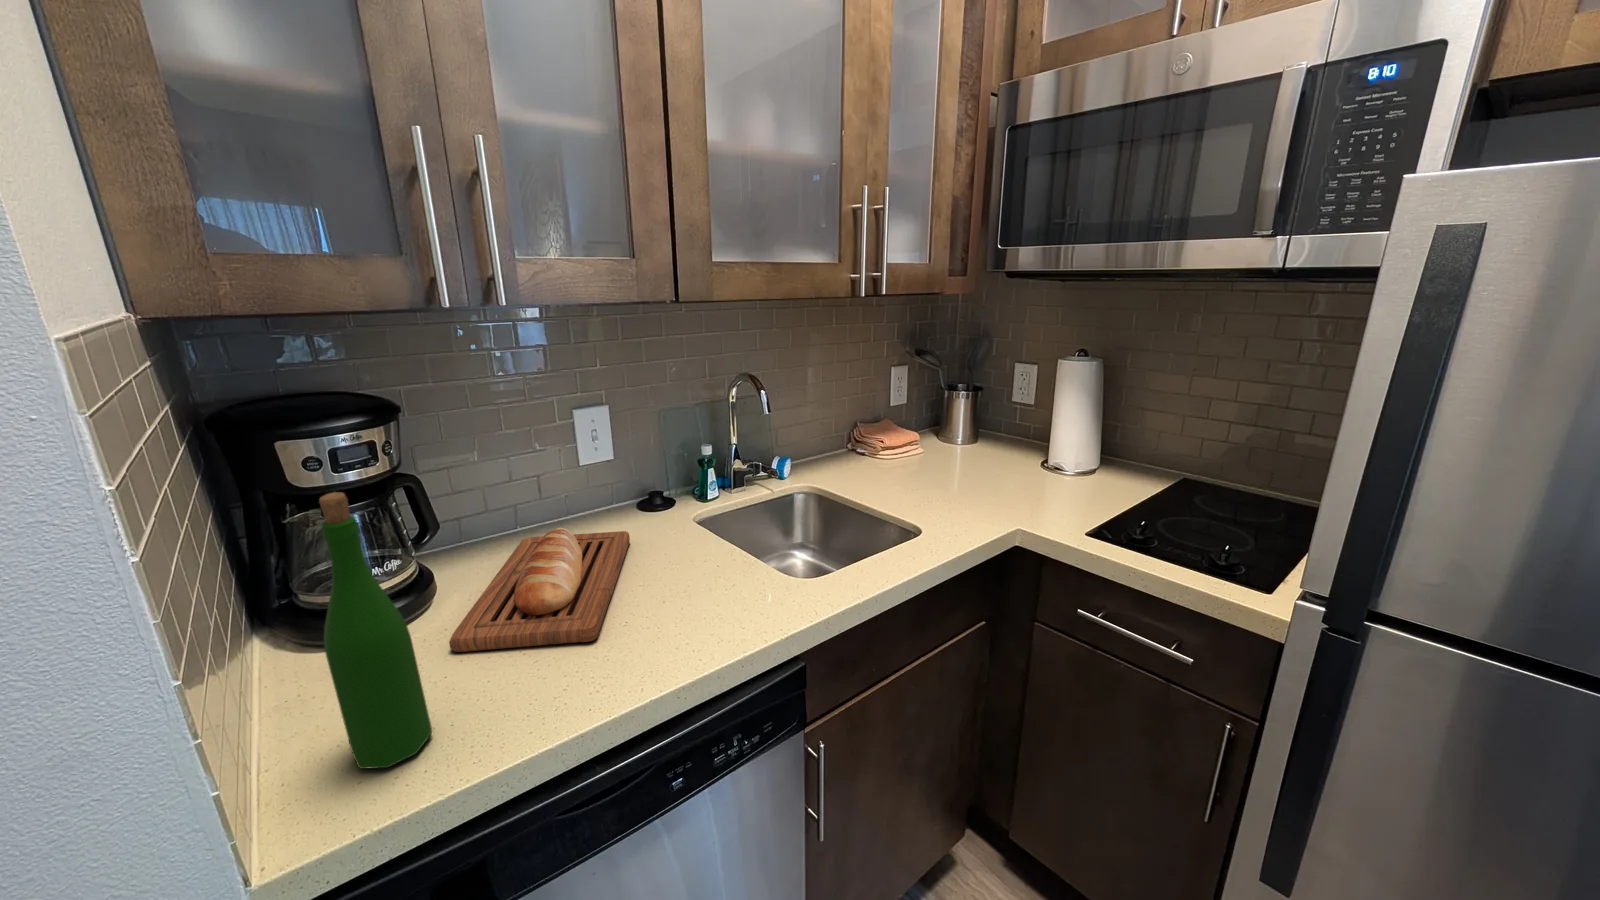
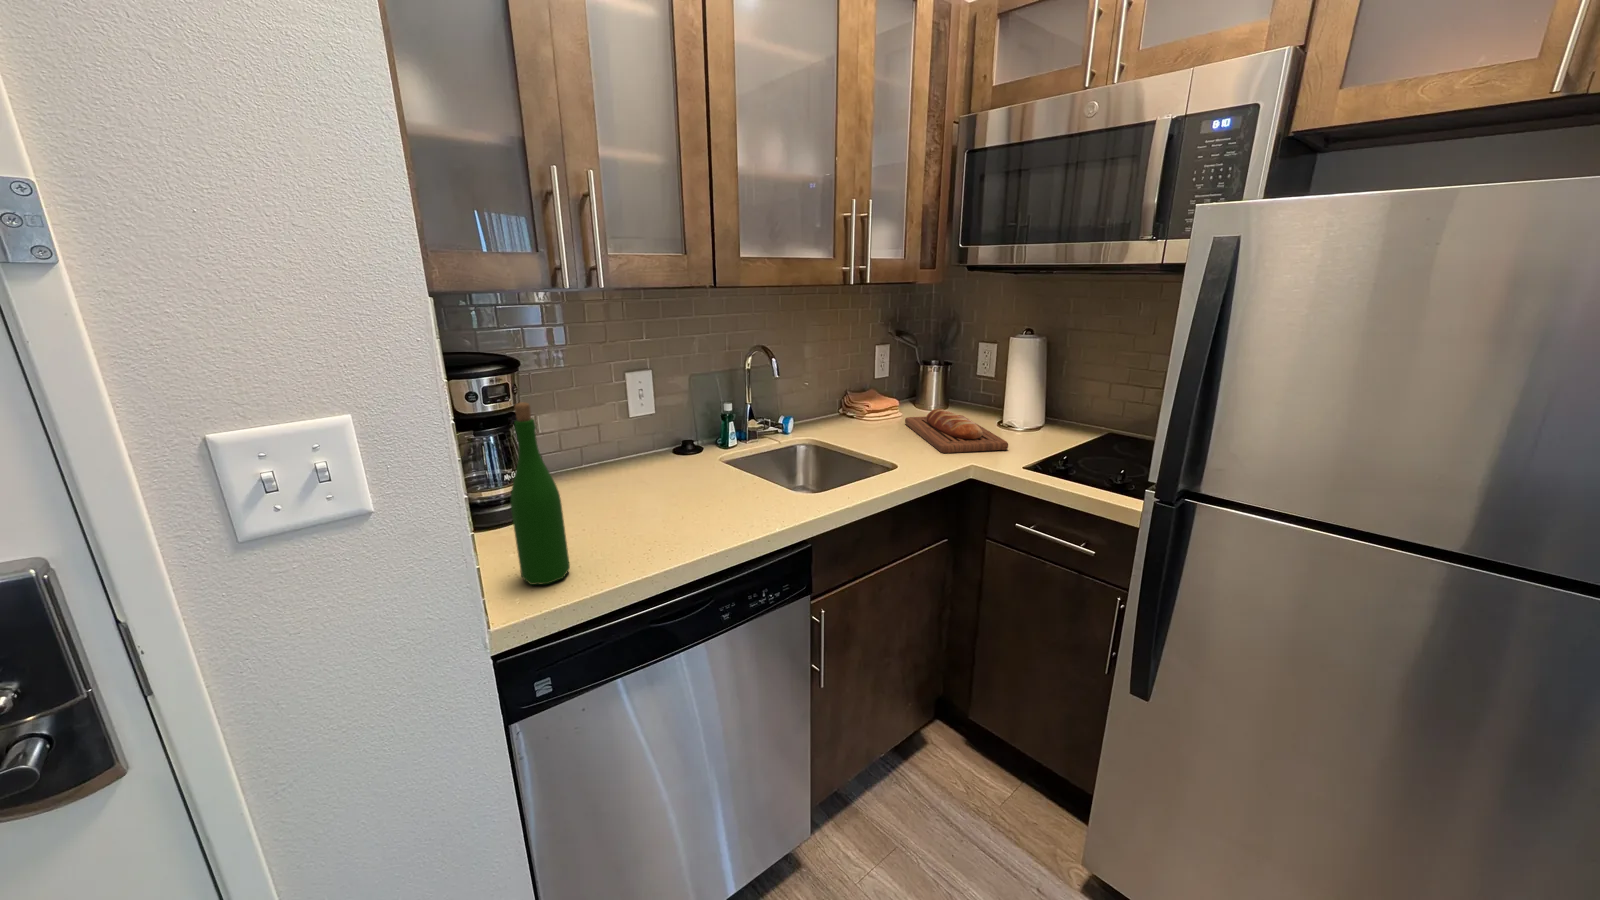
bread loaf: present [449,528,630,652] -> present [905,409,1008,453]

